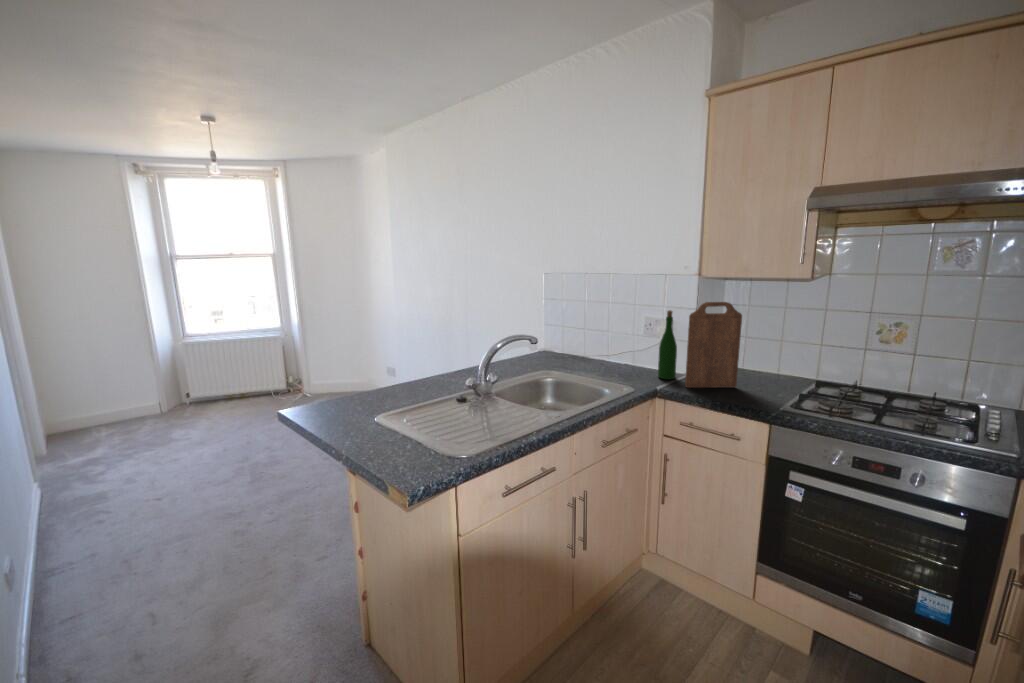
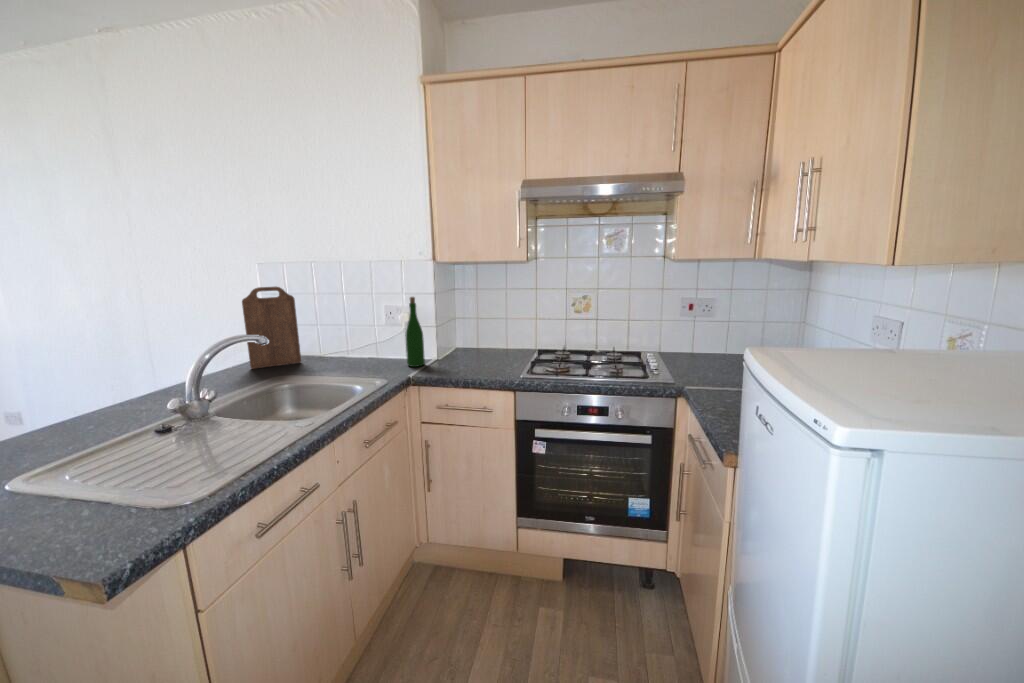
cutting board: present [685,302,742,388] -> present [242,287,301,369]

